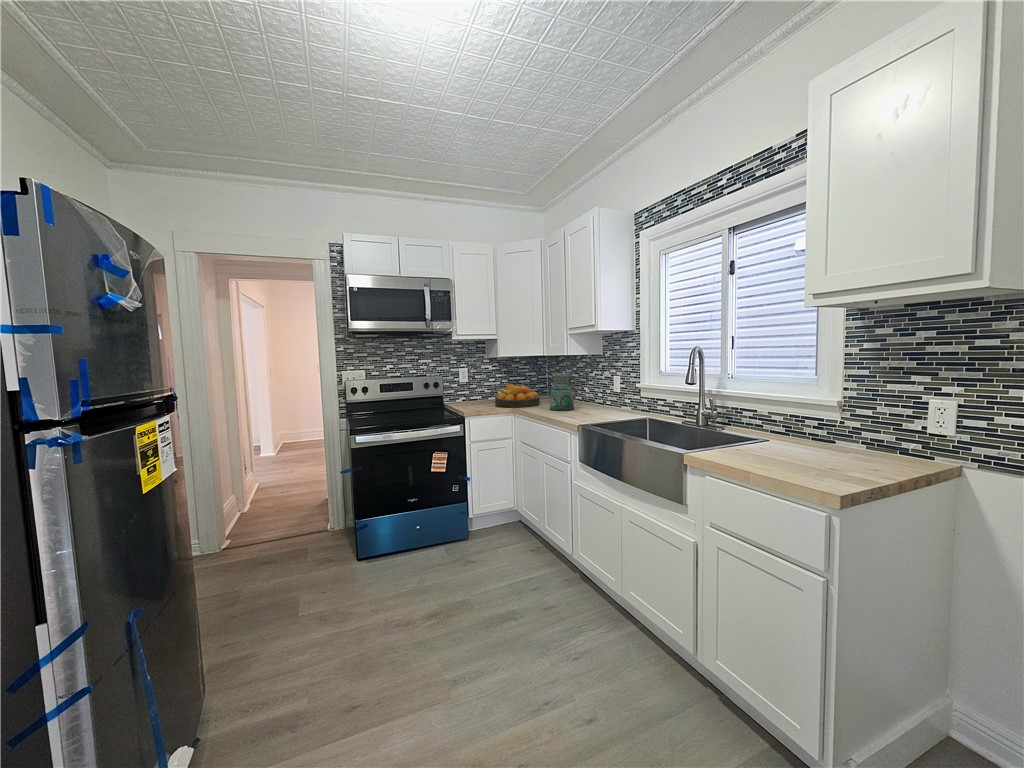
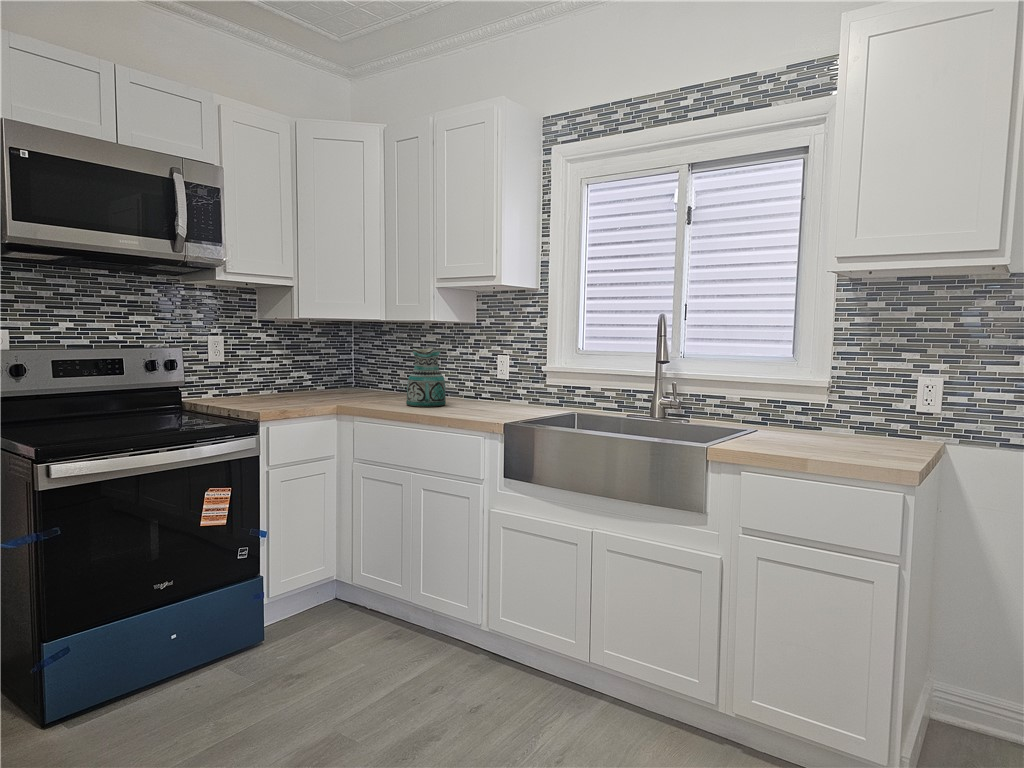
fruit bowl: present [495,384,540,407] -> none [293,365,374,404]

